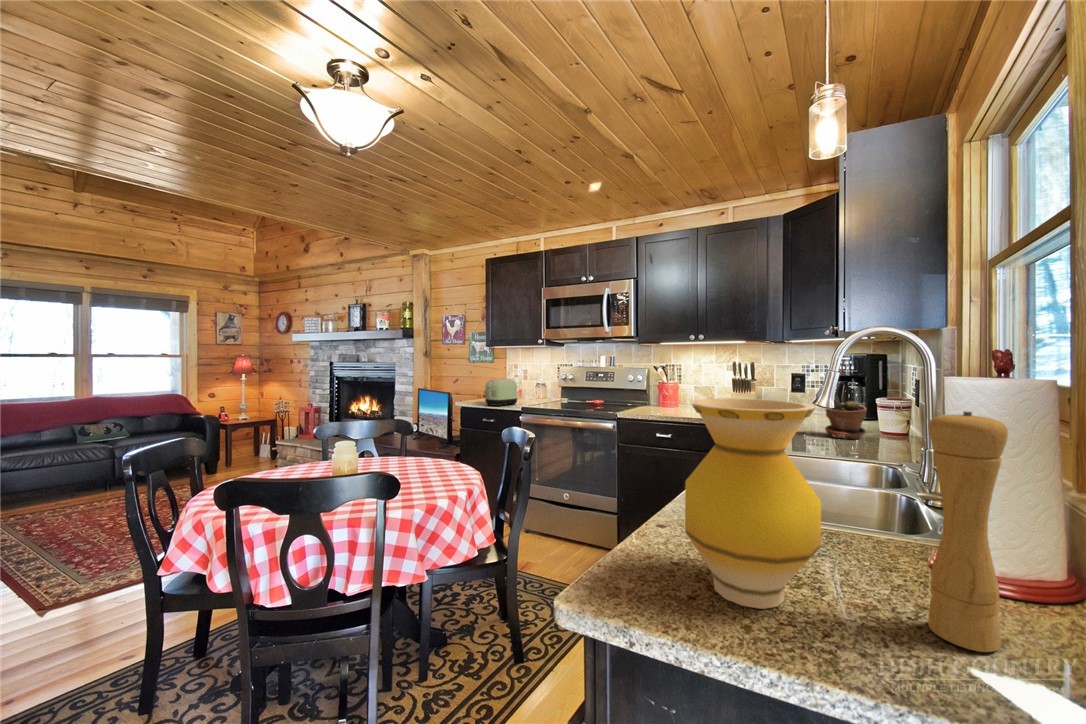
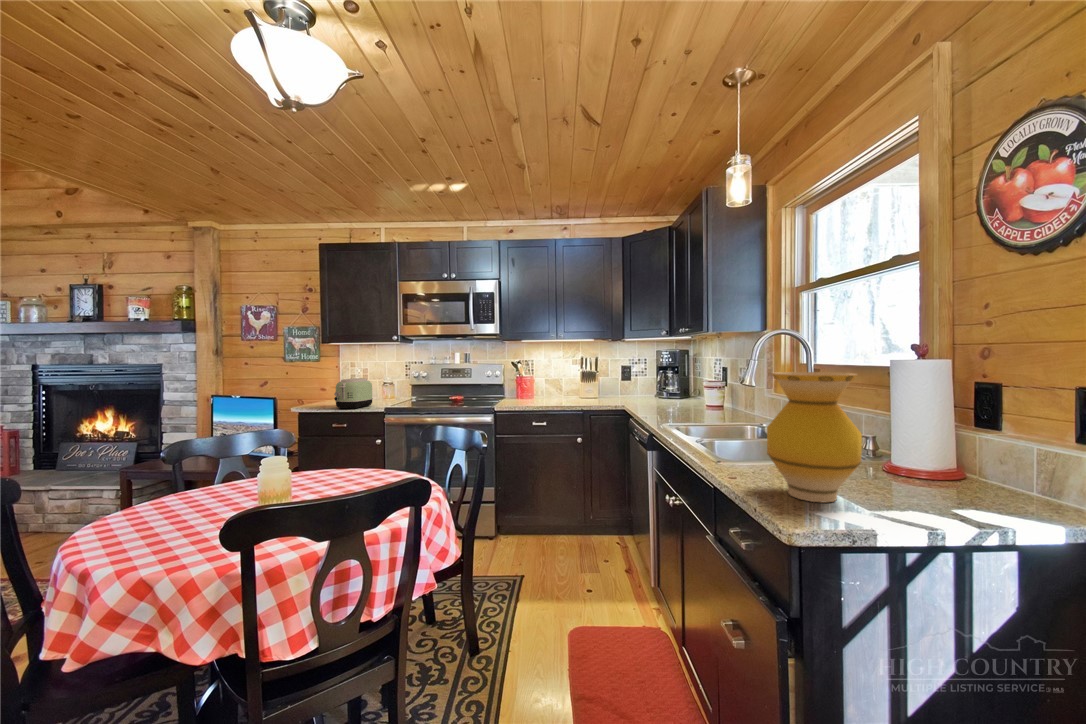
potted plant: present [825,393,866,439] -> none [671,369,698,411]
pepper mill: present [928,412,1008,652] -> none [895,372,935,496]

